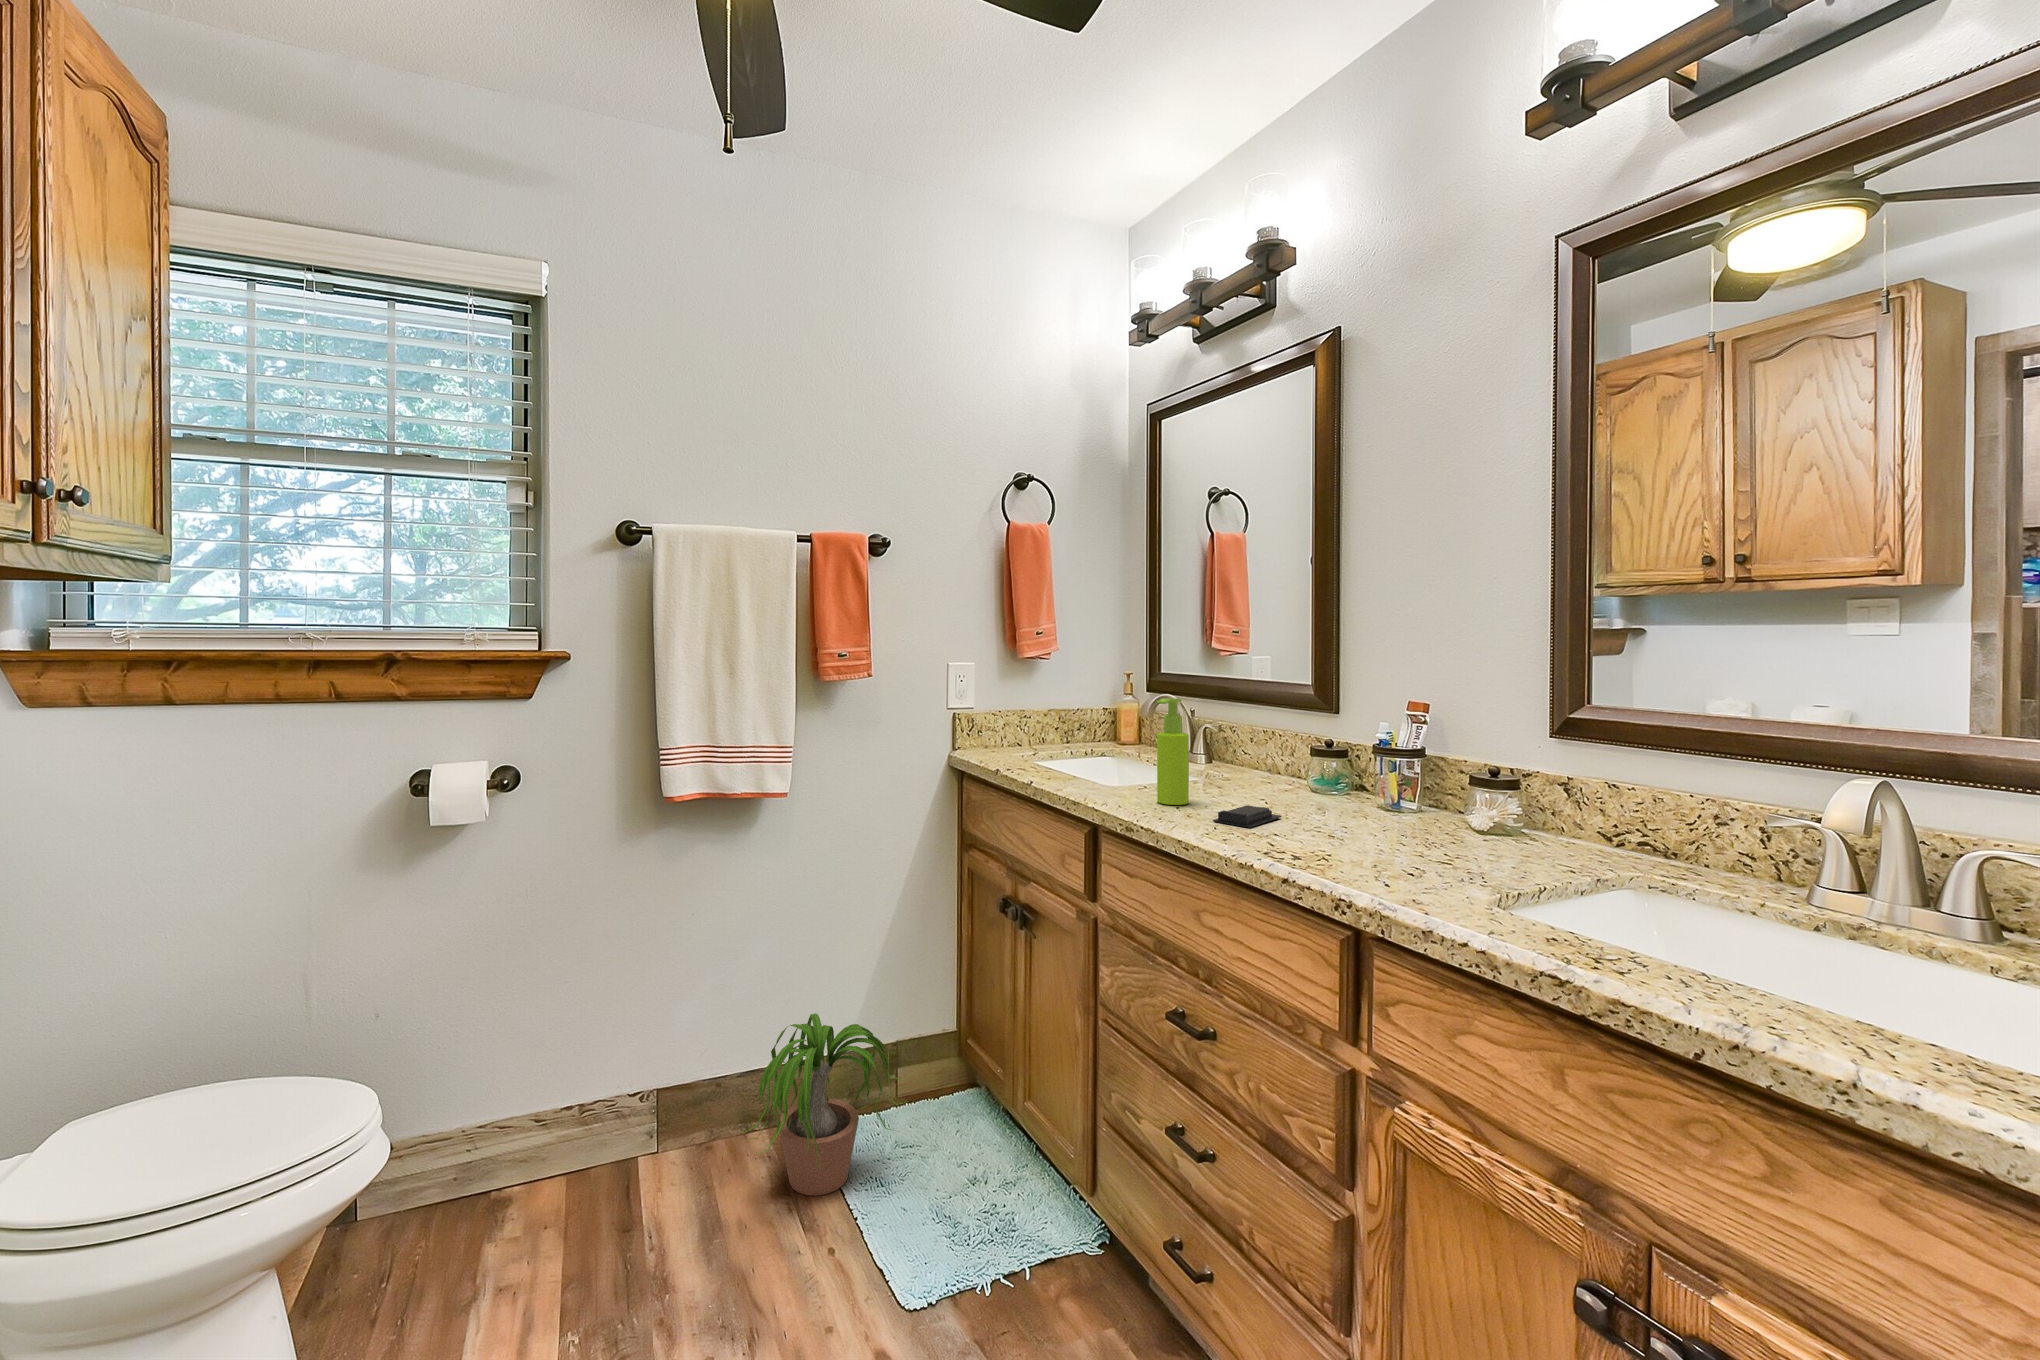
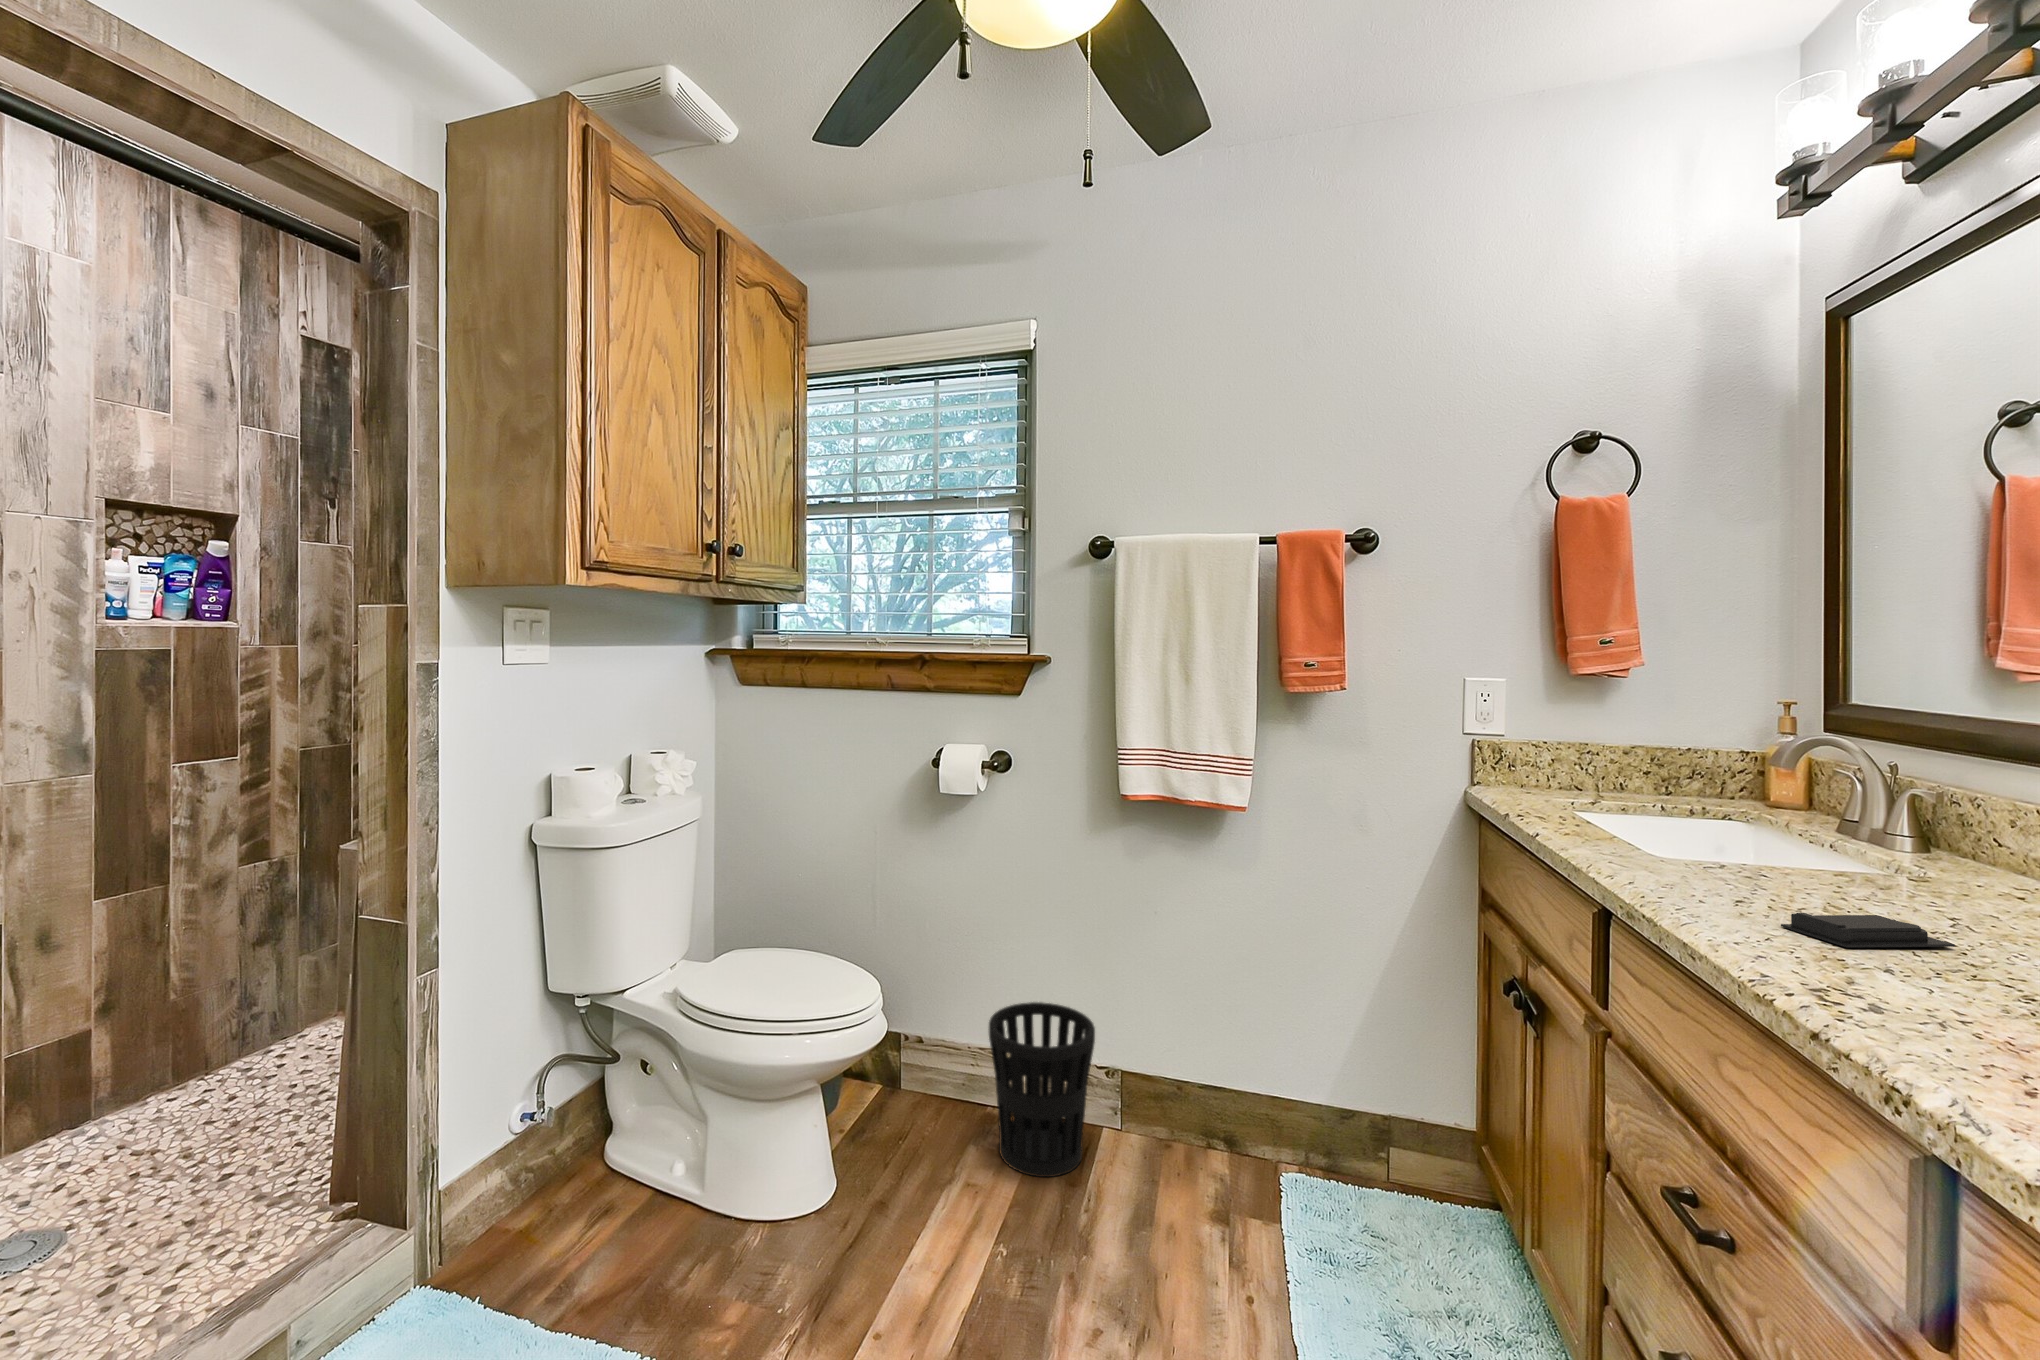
soap dispenser: present [1157,698,1189,805] -> none [1706,734,1775,896]
potted plant: present [745,1013,905,1196] -> none [1176,1046,1385,1244]
wastebasket: none [509,1041,640,1244] -> present [989,1002,1095,1177]

